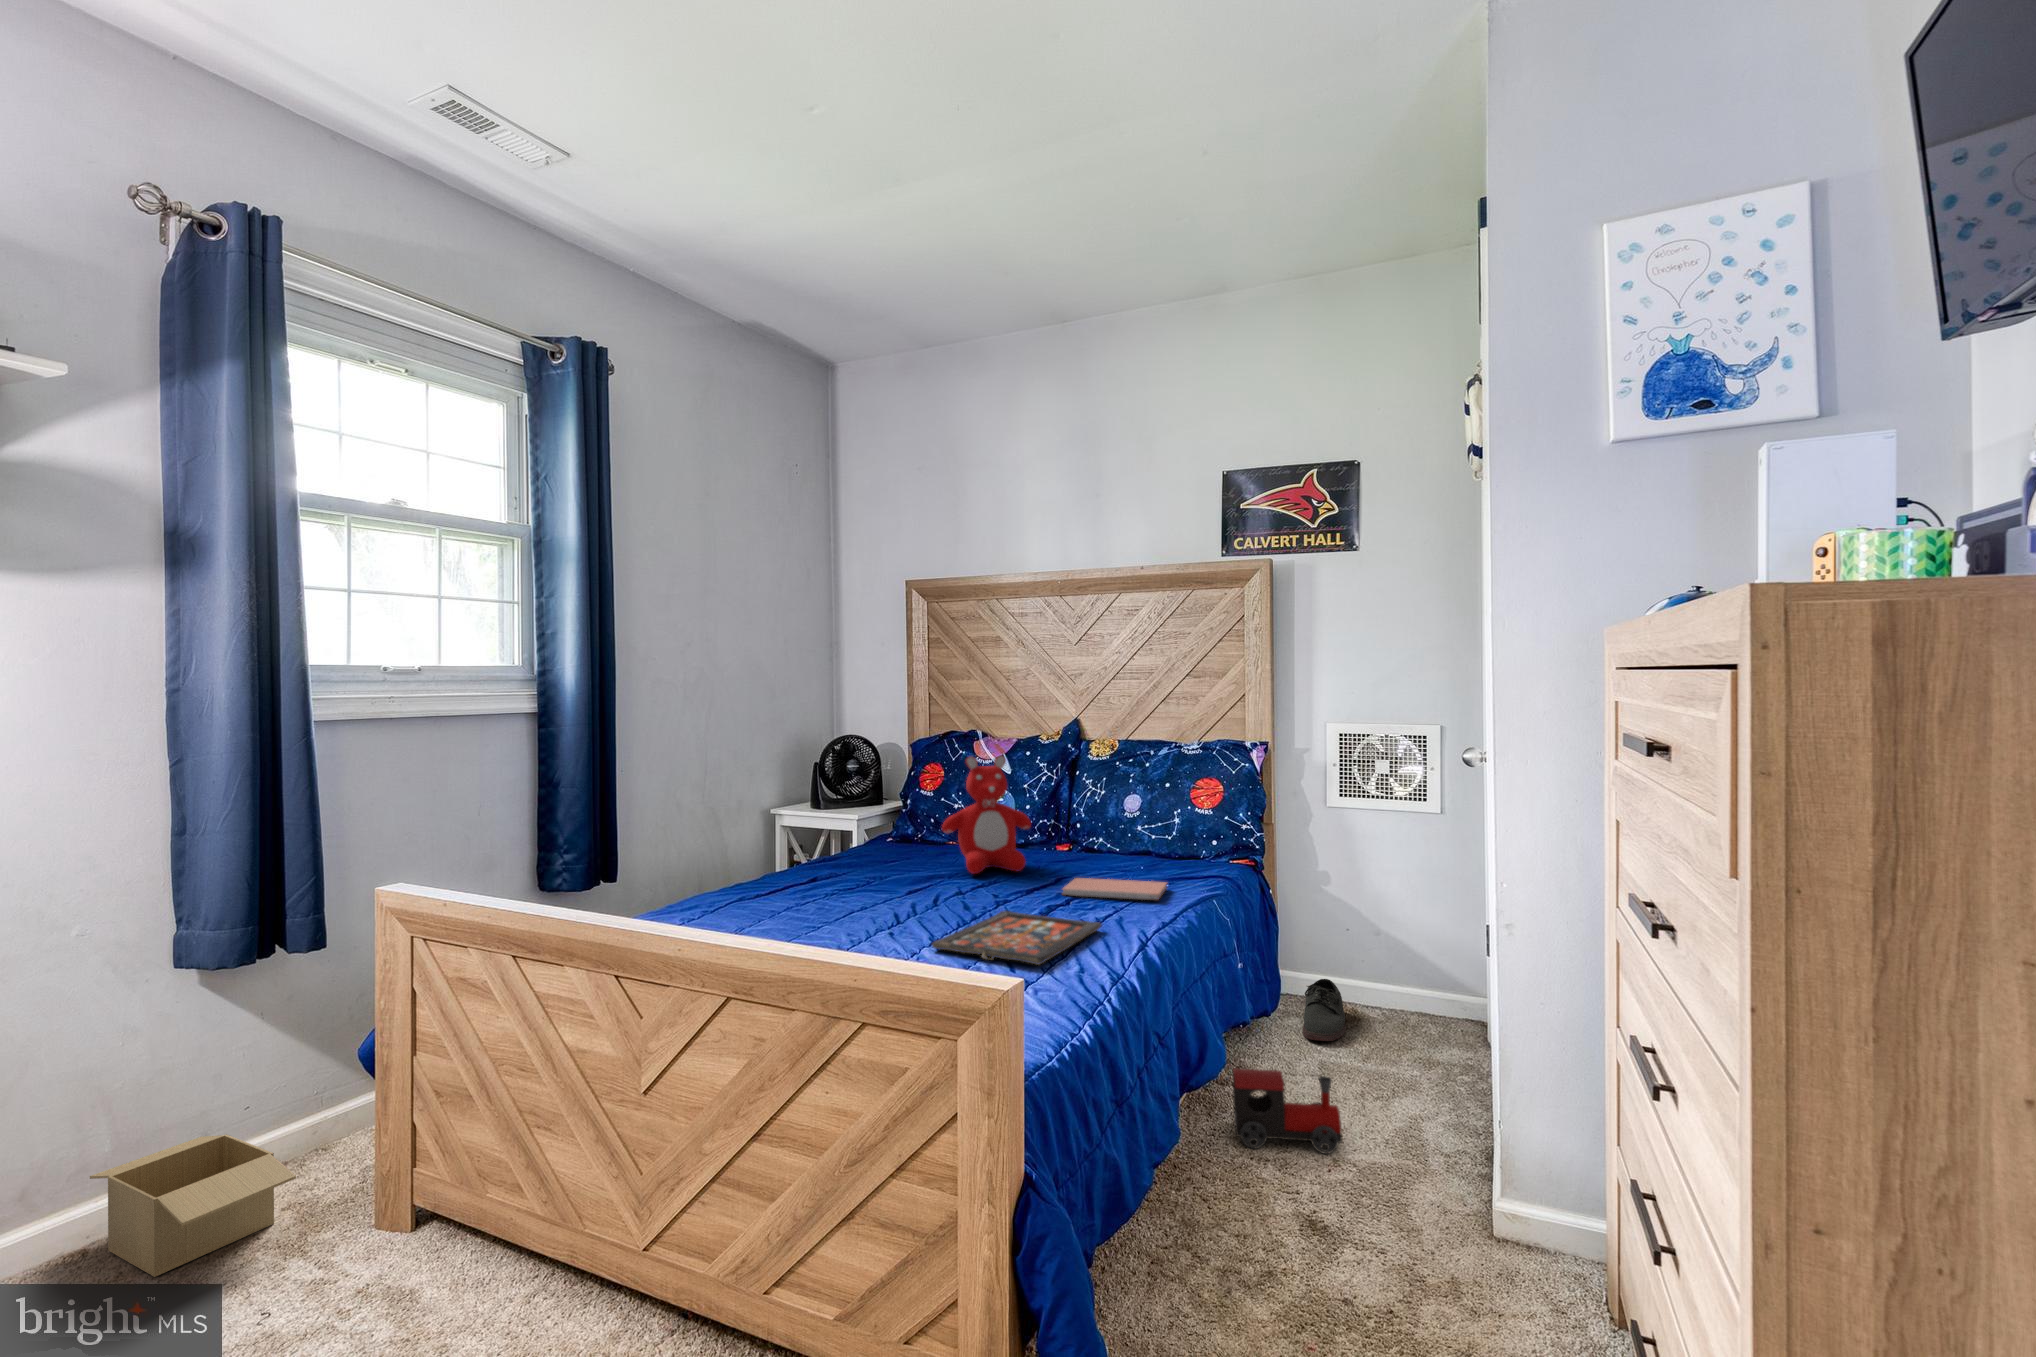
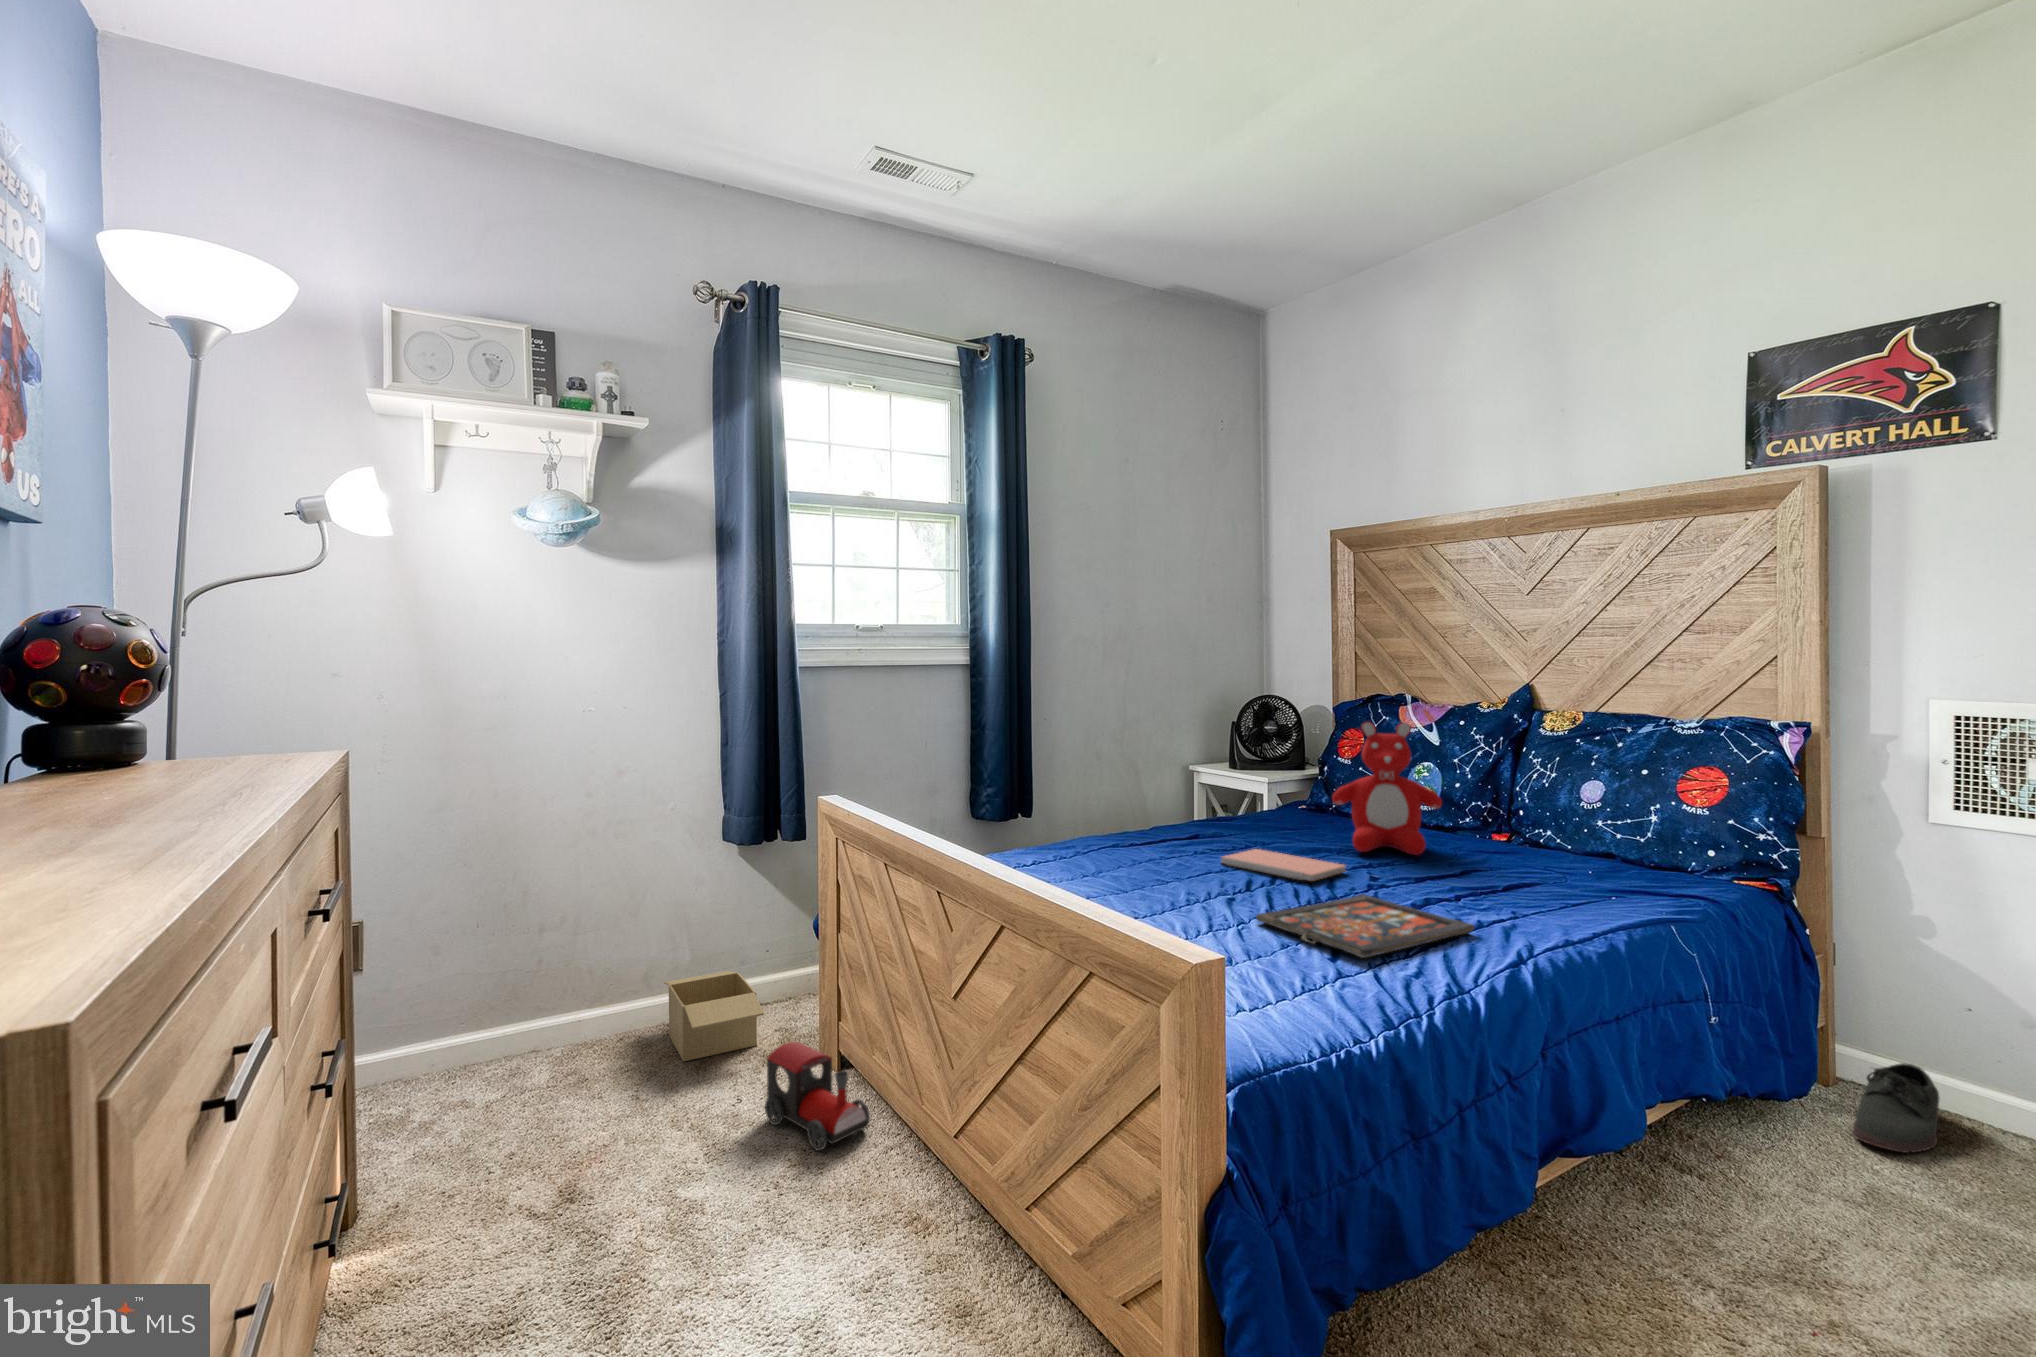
notebook: present [1062,878,1167,900] -> present [1221,849,1346,881]
toy train: present [1233,1068,1342,1154] -> present [765,1042,870,1151]

